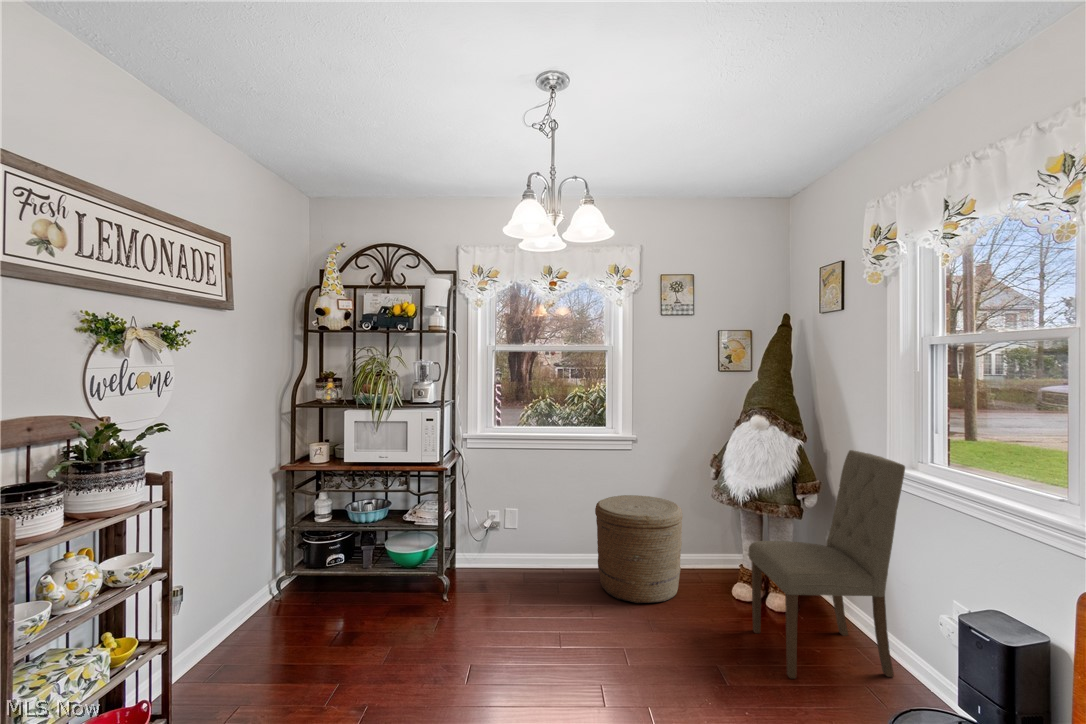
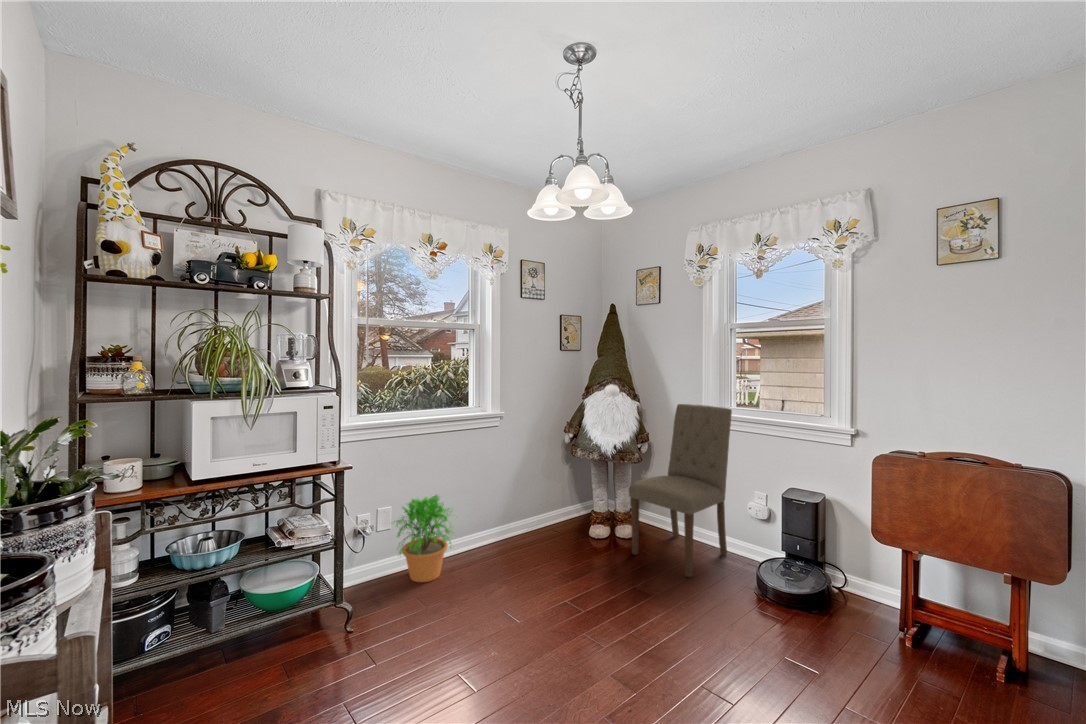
basket: present [595,495,683,603] -> none [482,464,564,564]
potted plant: none [504,507,559,587] -> present [396,495,452,582]

